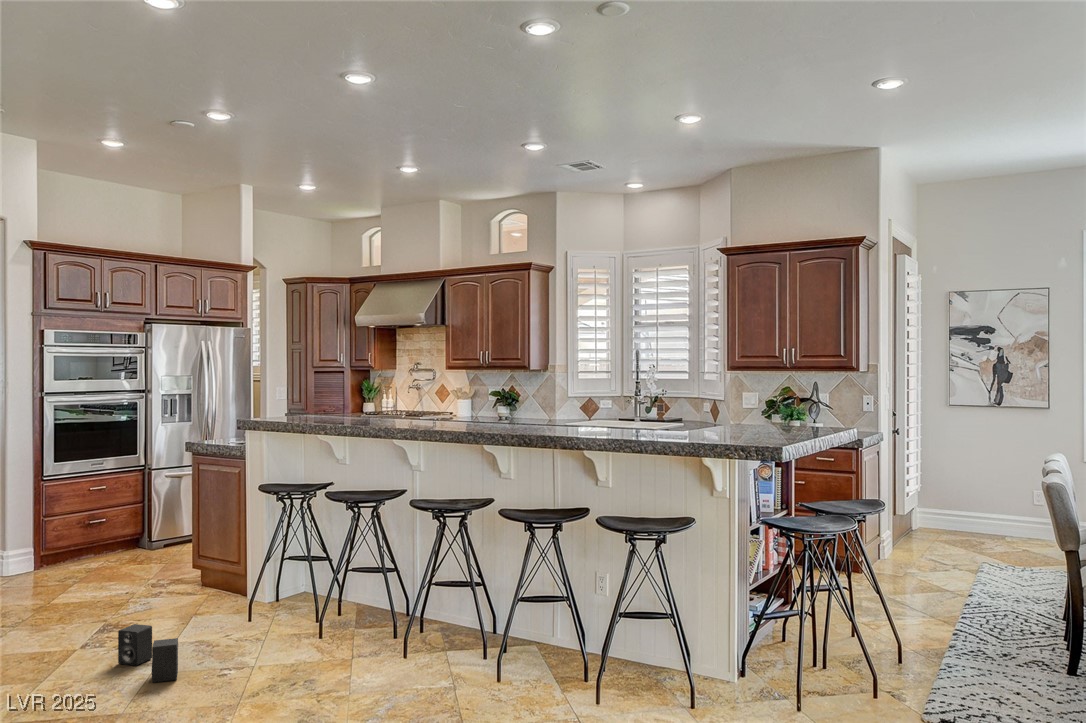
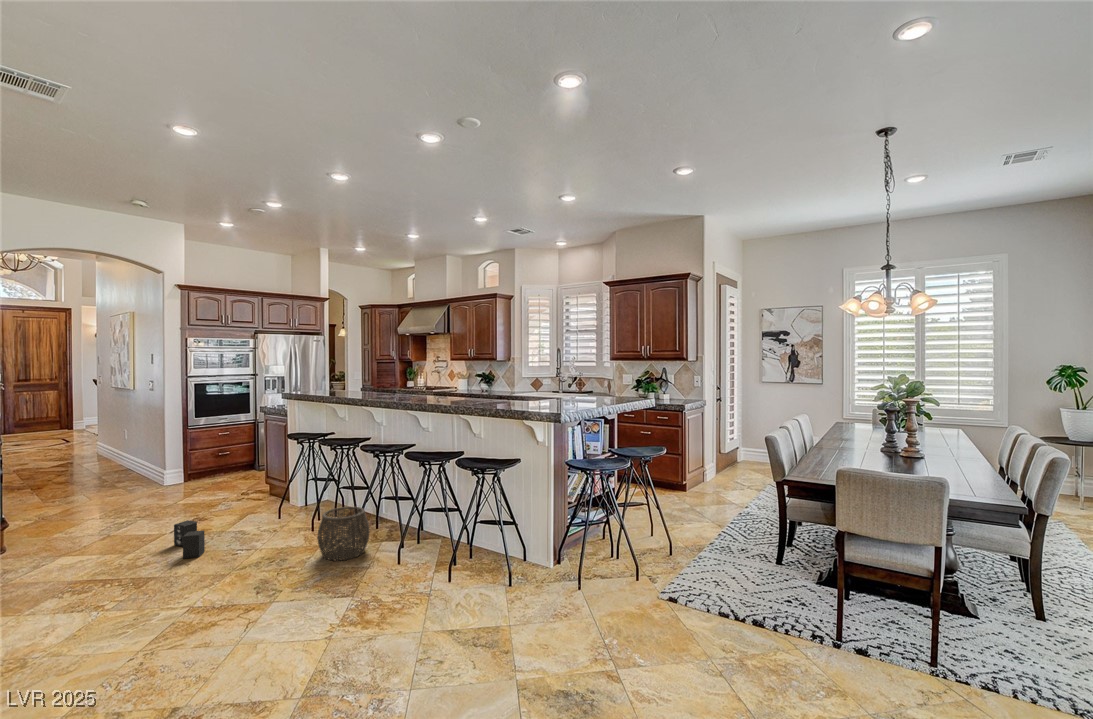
woven basket: none [368,598,445,681] -> present [317,507,370,561]

